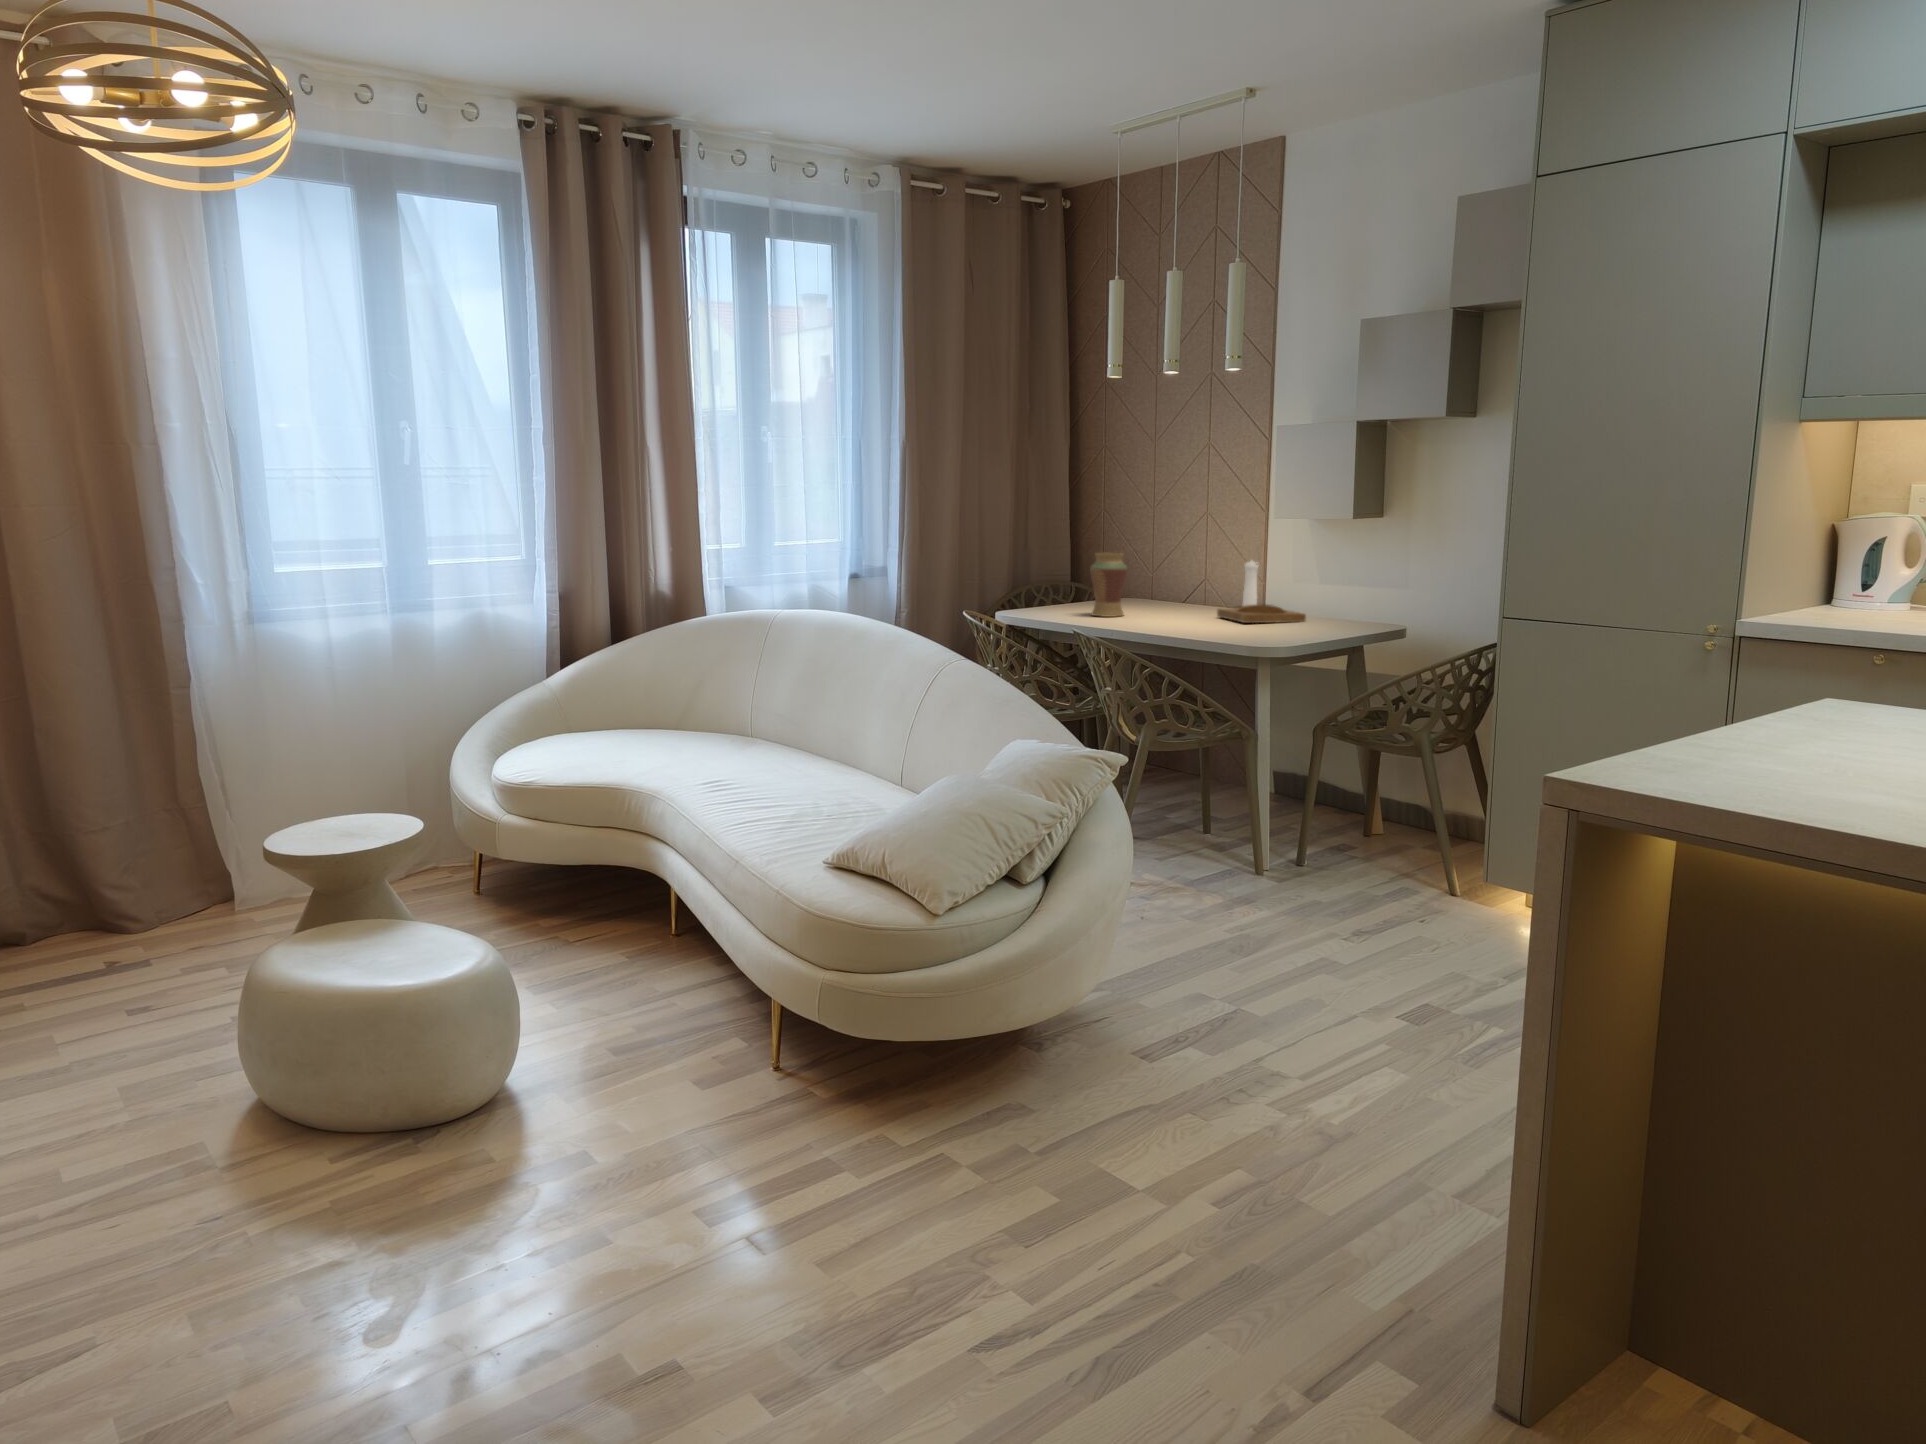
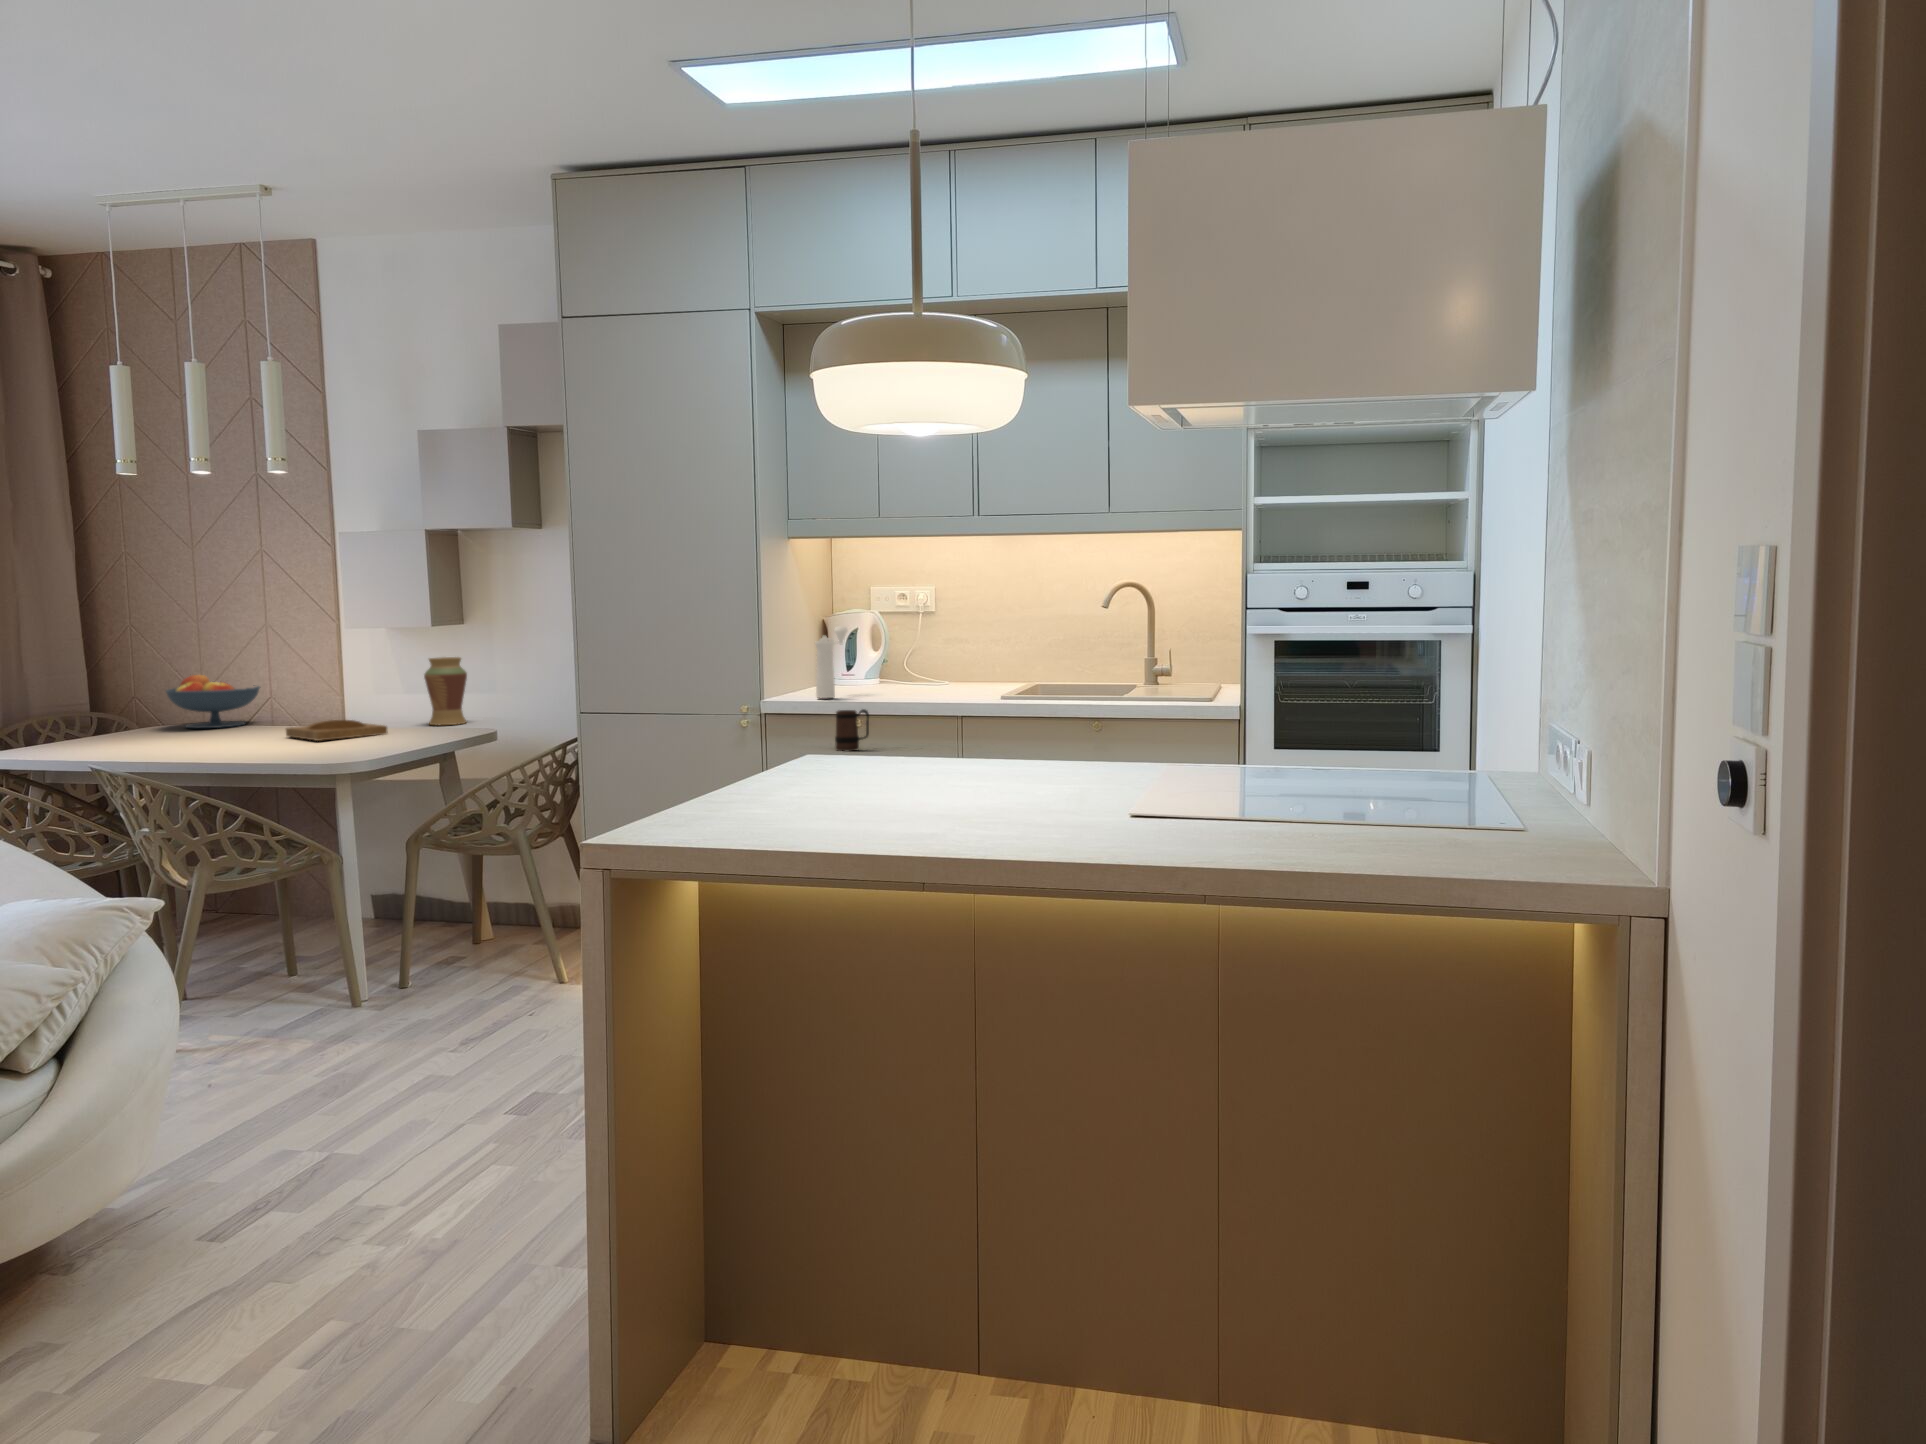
vase: present [1090,553,1128,617] -> present [424,657,467,725]
fruit bowl: none [1124,556,1197,604] -> present [166,675,260,728]
pepper mill: present [1243,561,1258,606] -> present [816,626,848,698]
mug: none [1843,639,1901,691] -> present [835,709,869,751]

